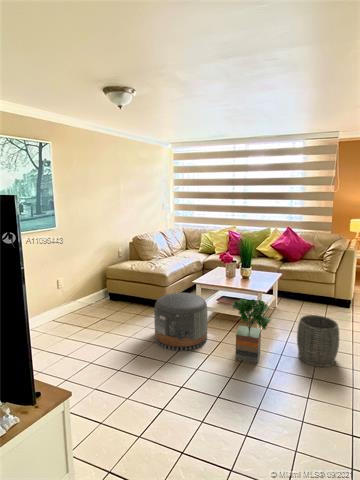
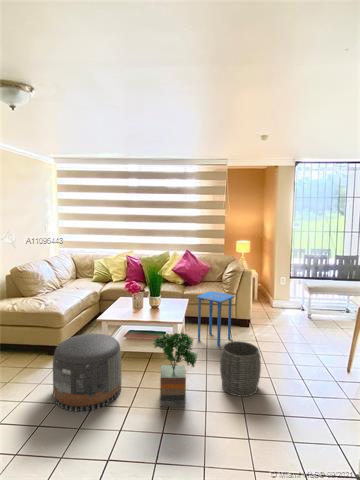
side table: none [288,268,329,321] -> present [196,291,234,346]

